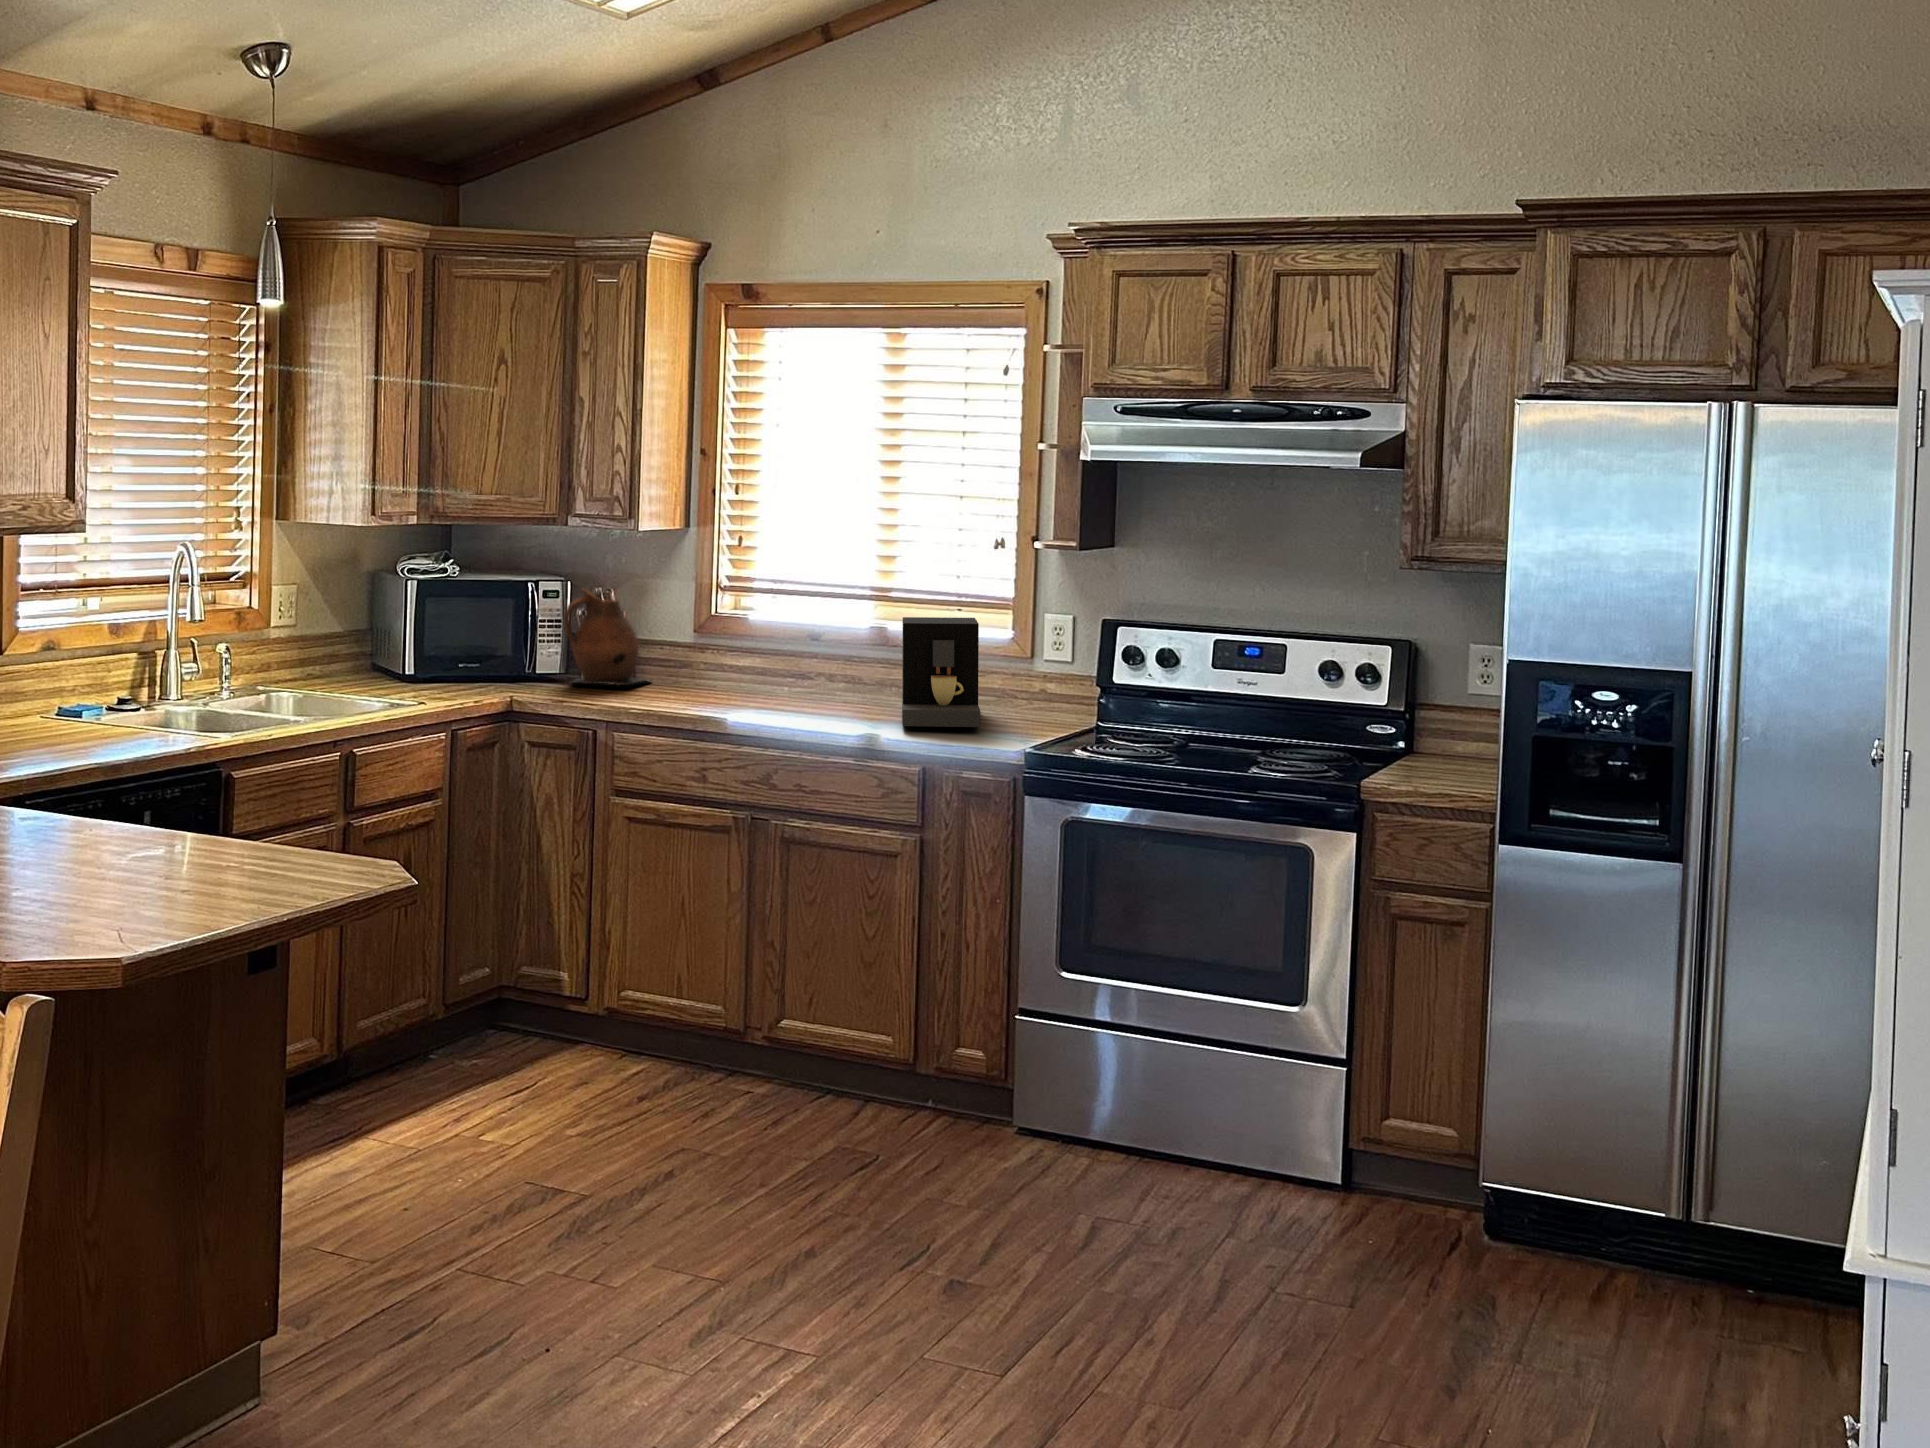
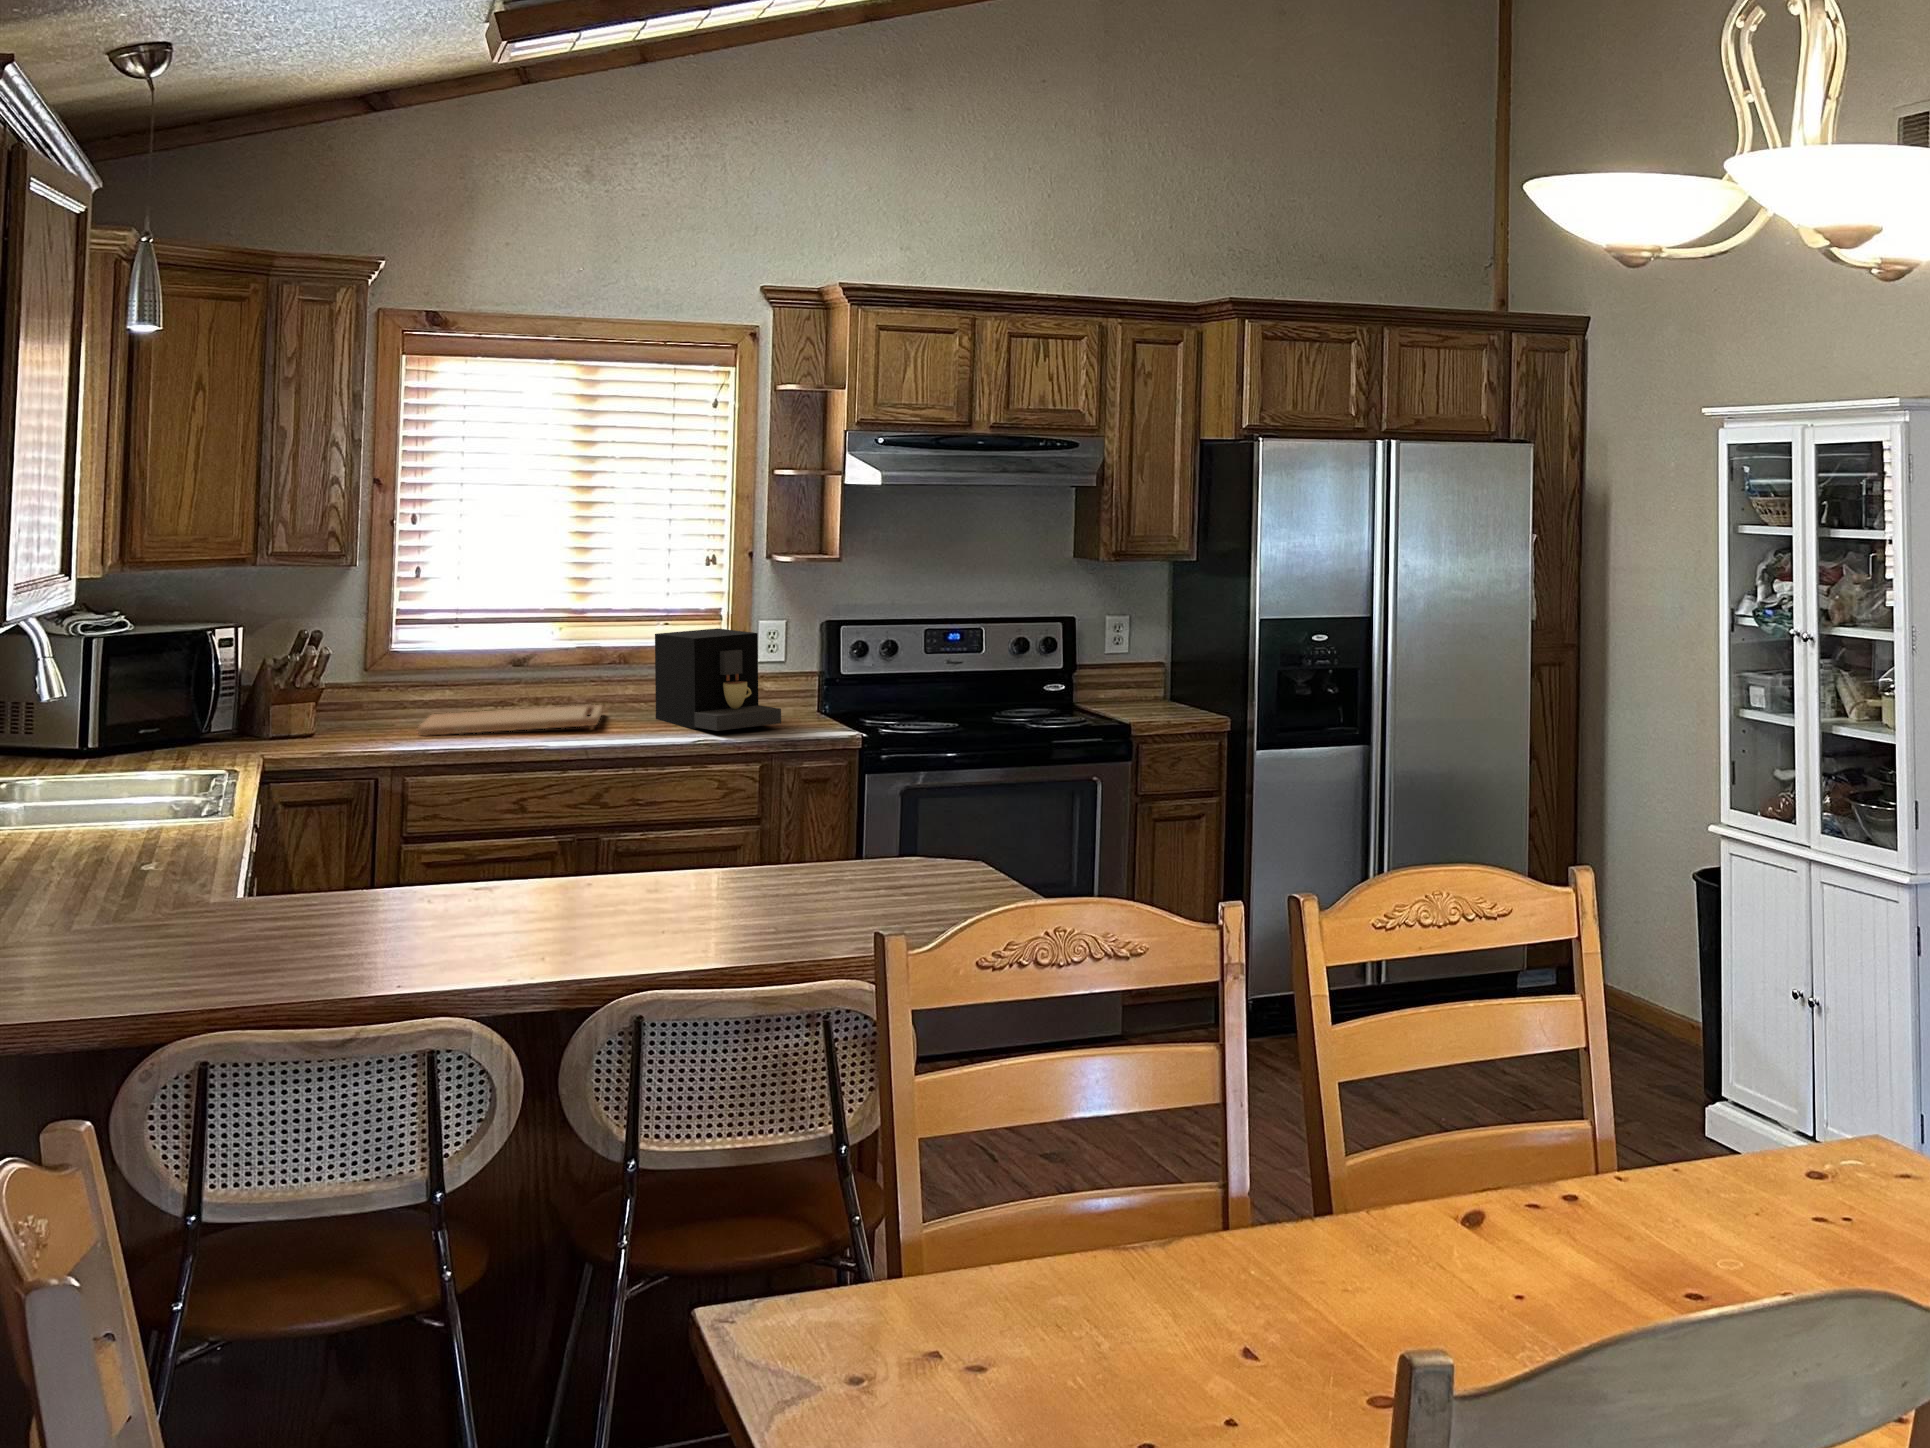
ceramic pitcher: present [564,589,651,686] -> none [262,635,353,736]
cutting board: none [674,681,869,707] -> present [418,705,603,736]

